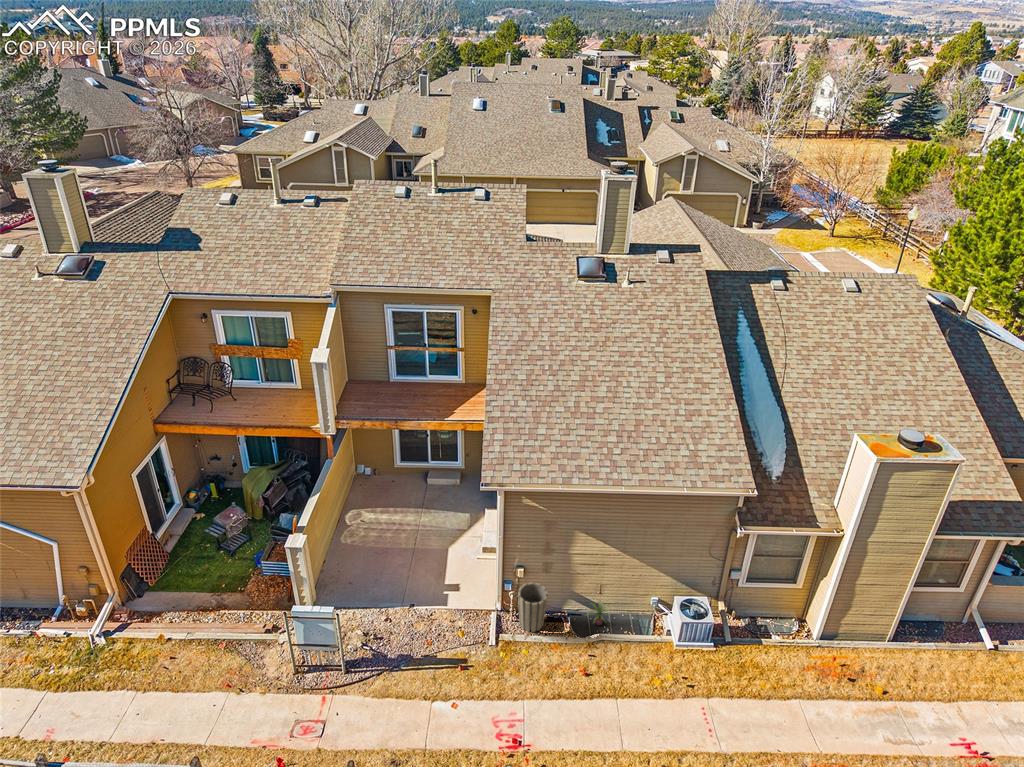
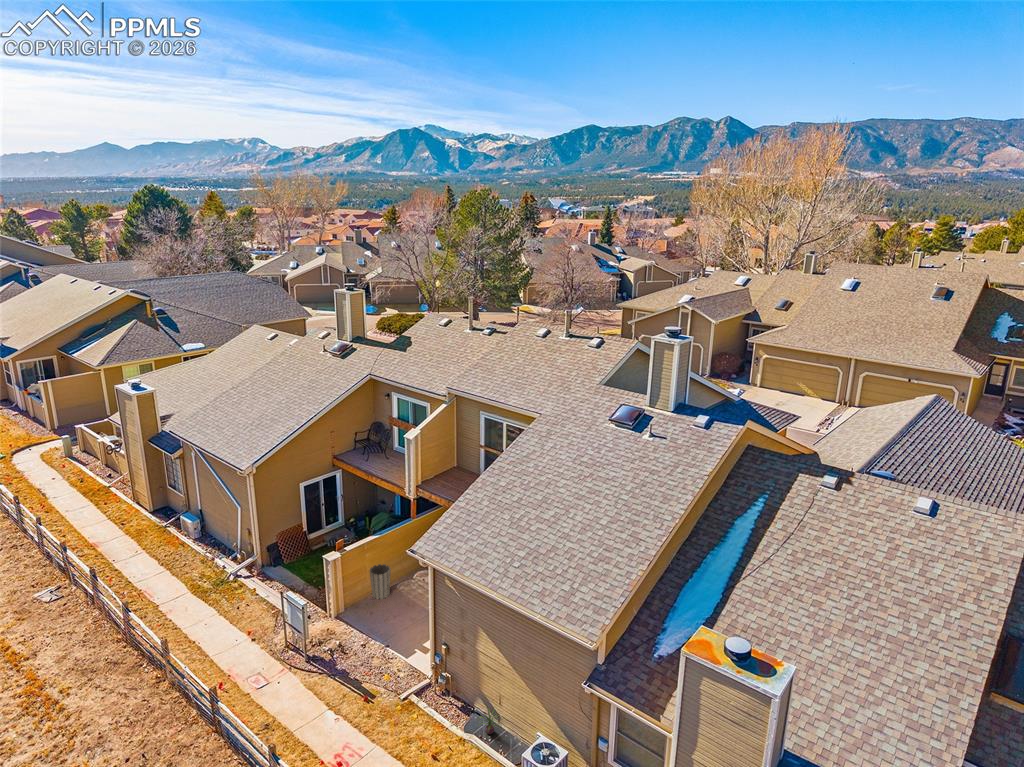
trash can: present [518,582,548,632] -> present [370,564,391,599]

